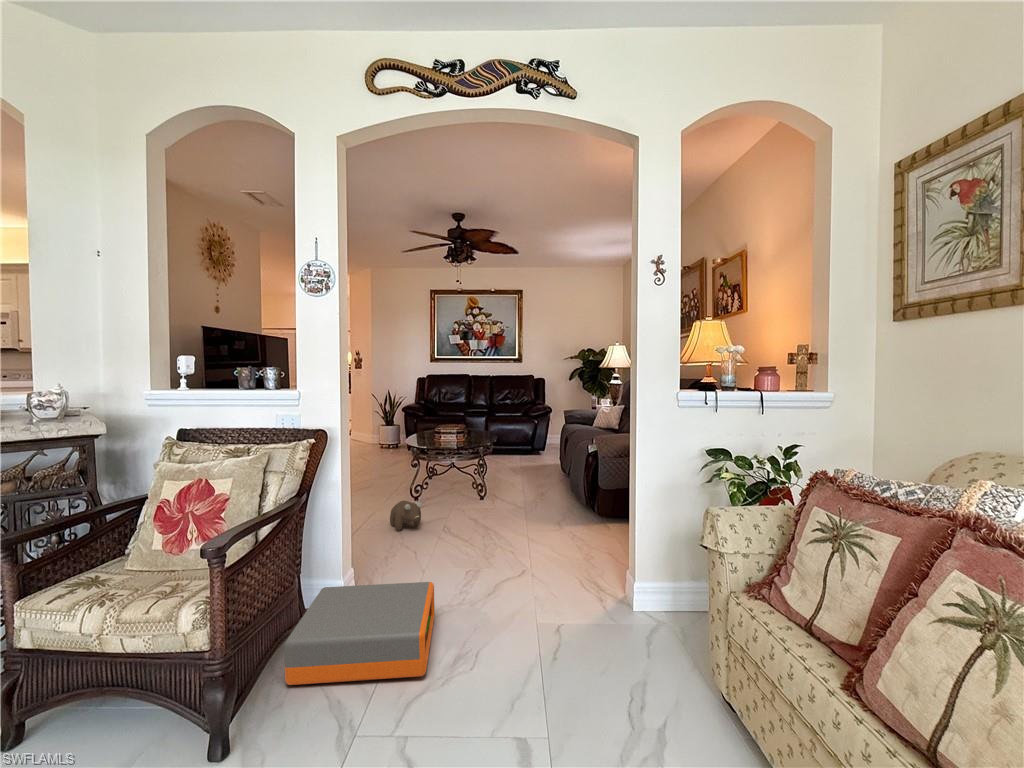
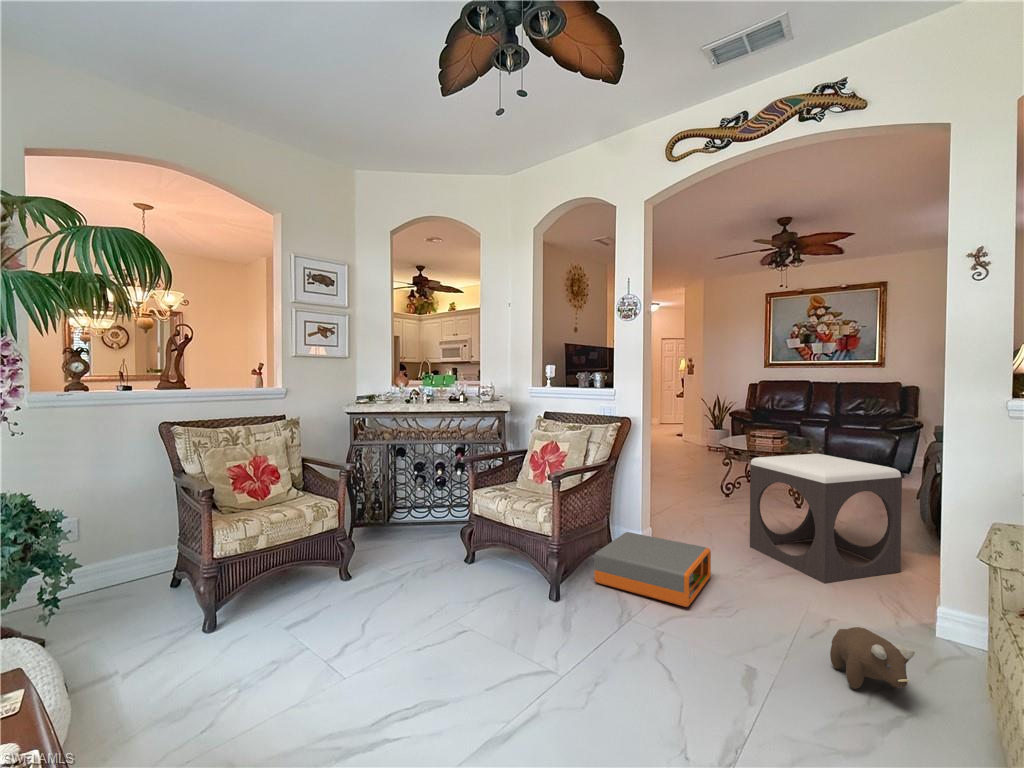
footstool: none [457,448,582,584] -> present [750,454,902,583]
plush toy: present [390,501,422,531] -> present [830,627,915,689]

